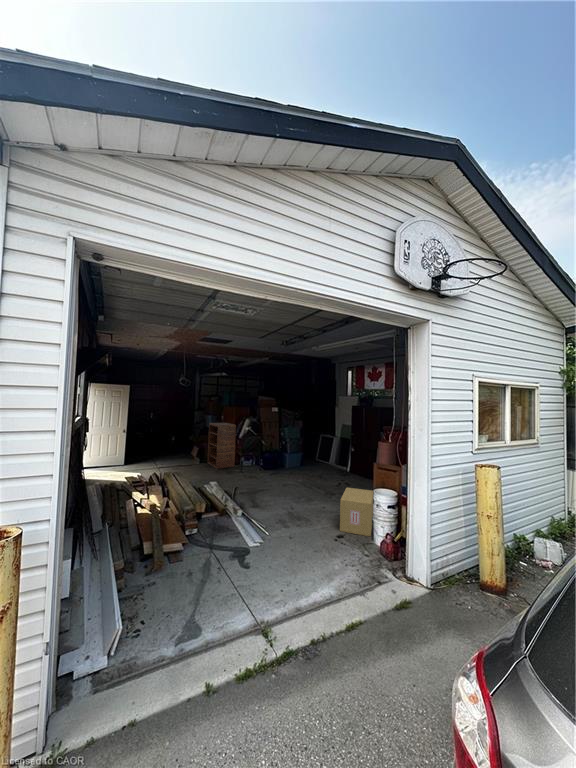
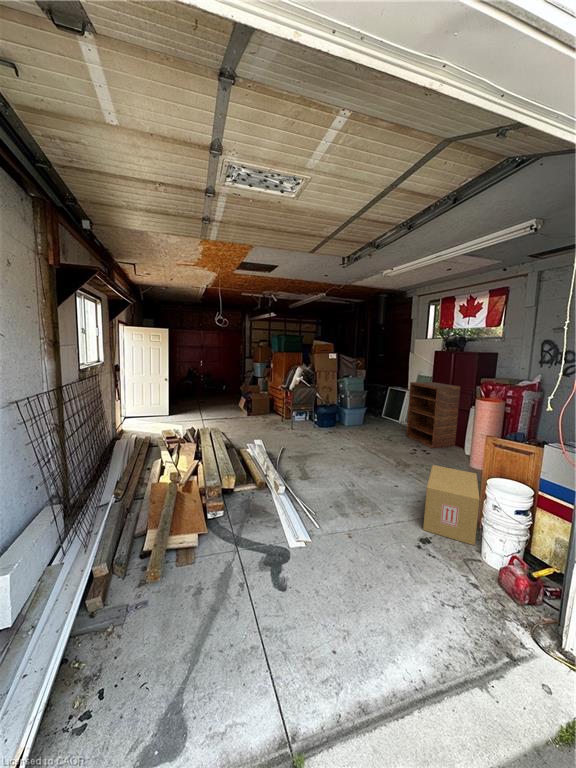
shelving unit: present [207,423,236,468] -> present [406,382,460,448]

